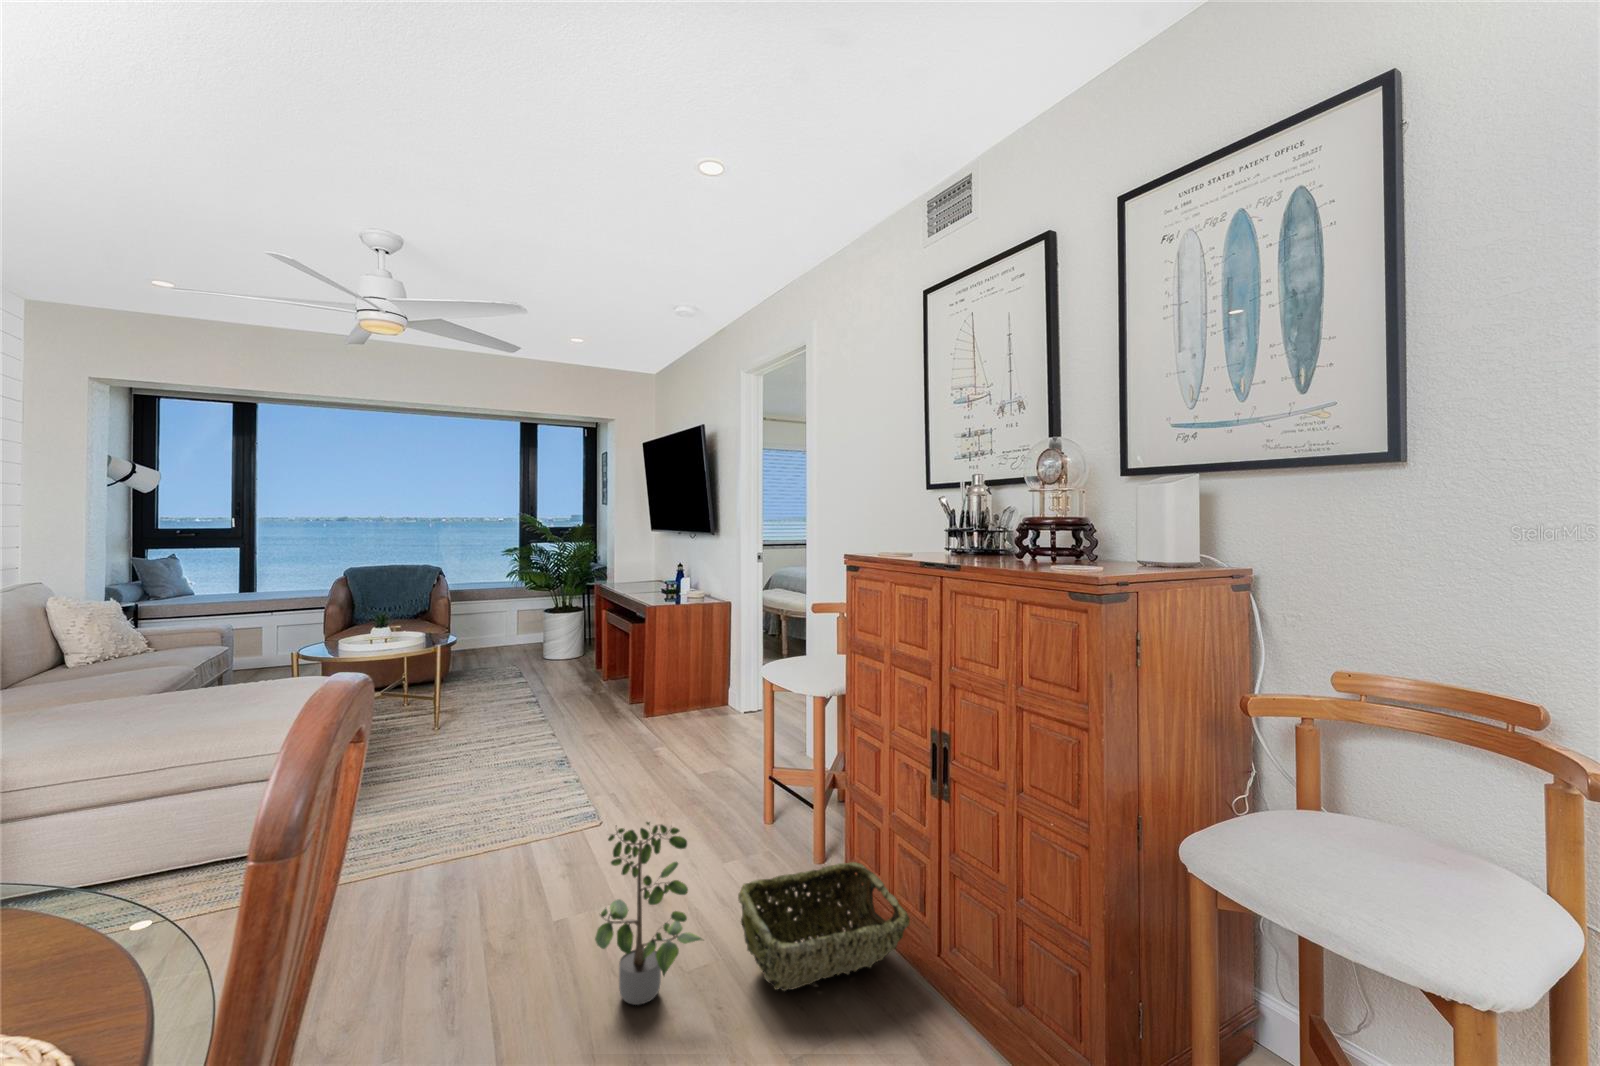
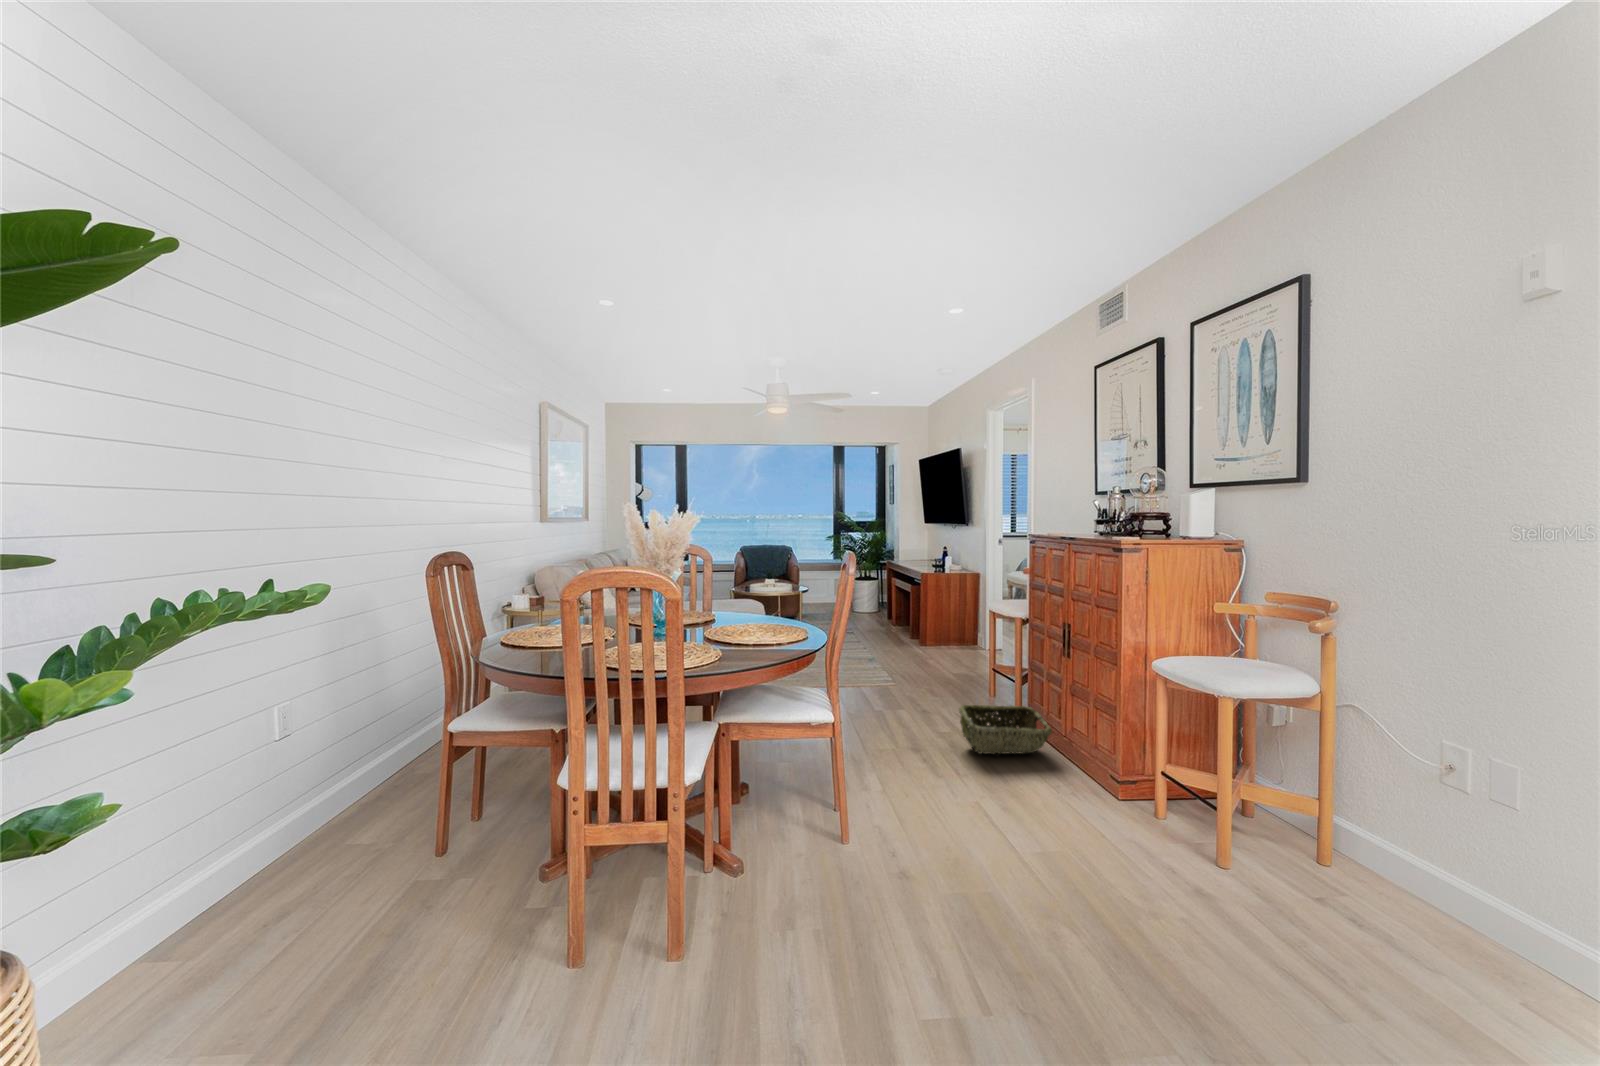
potted plant: present [595,822,702,1005] -> none [888,663,940,749]

